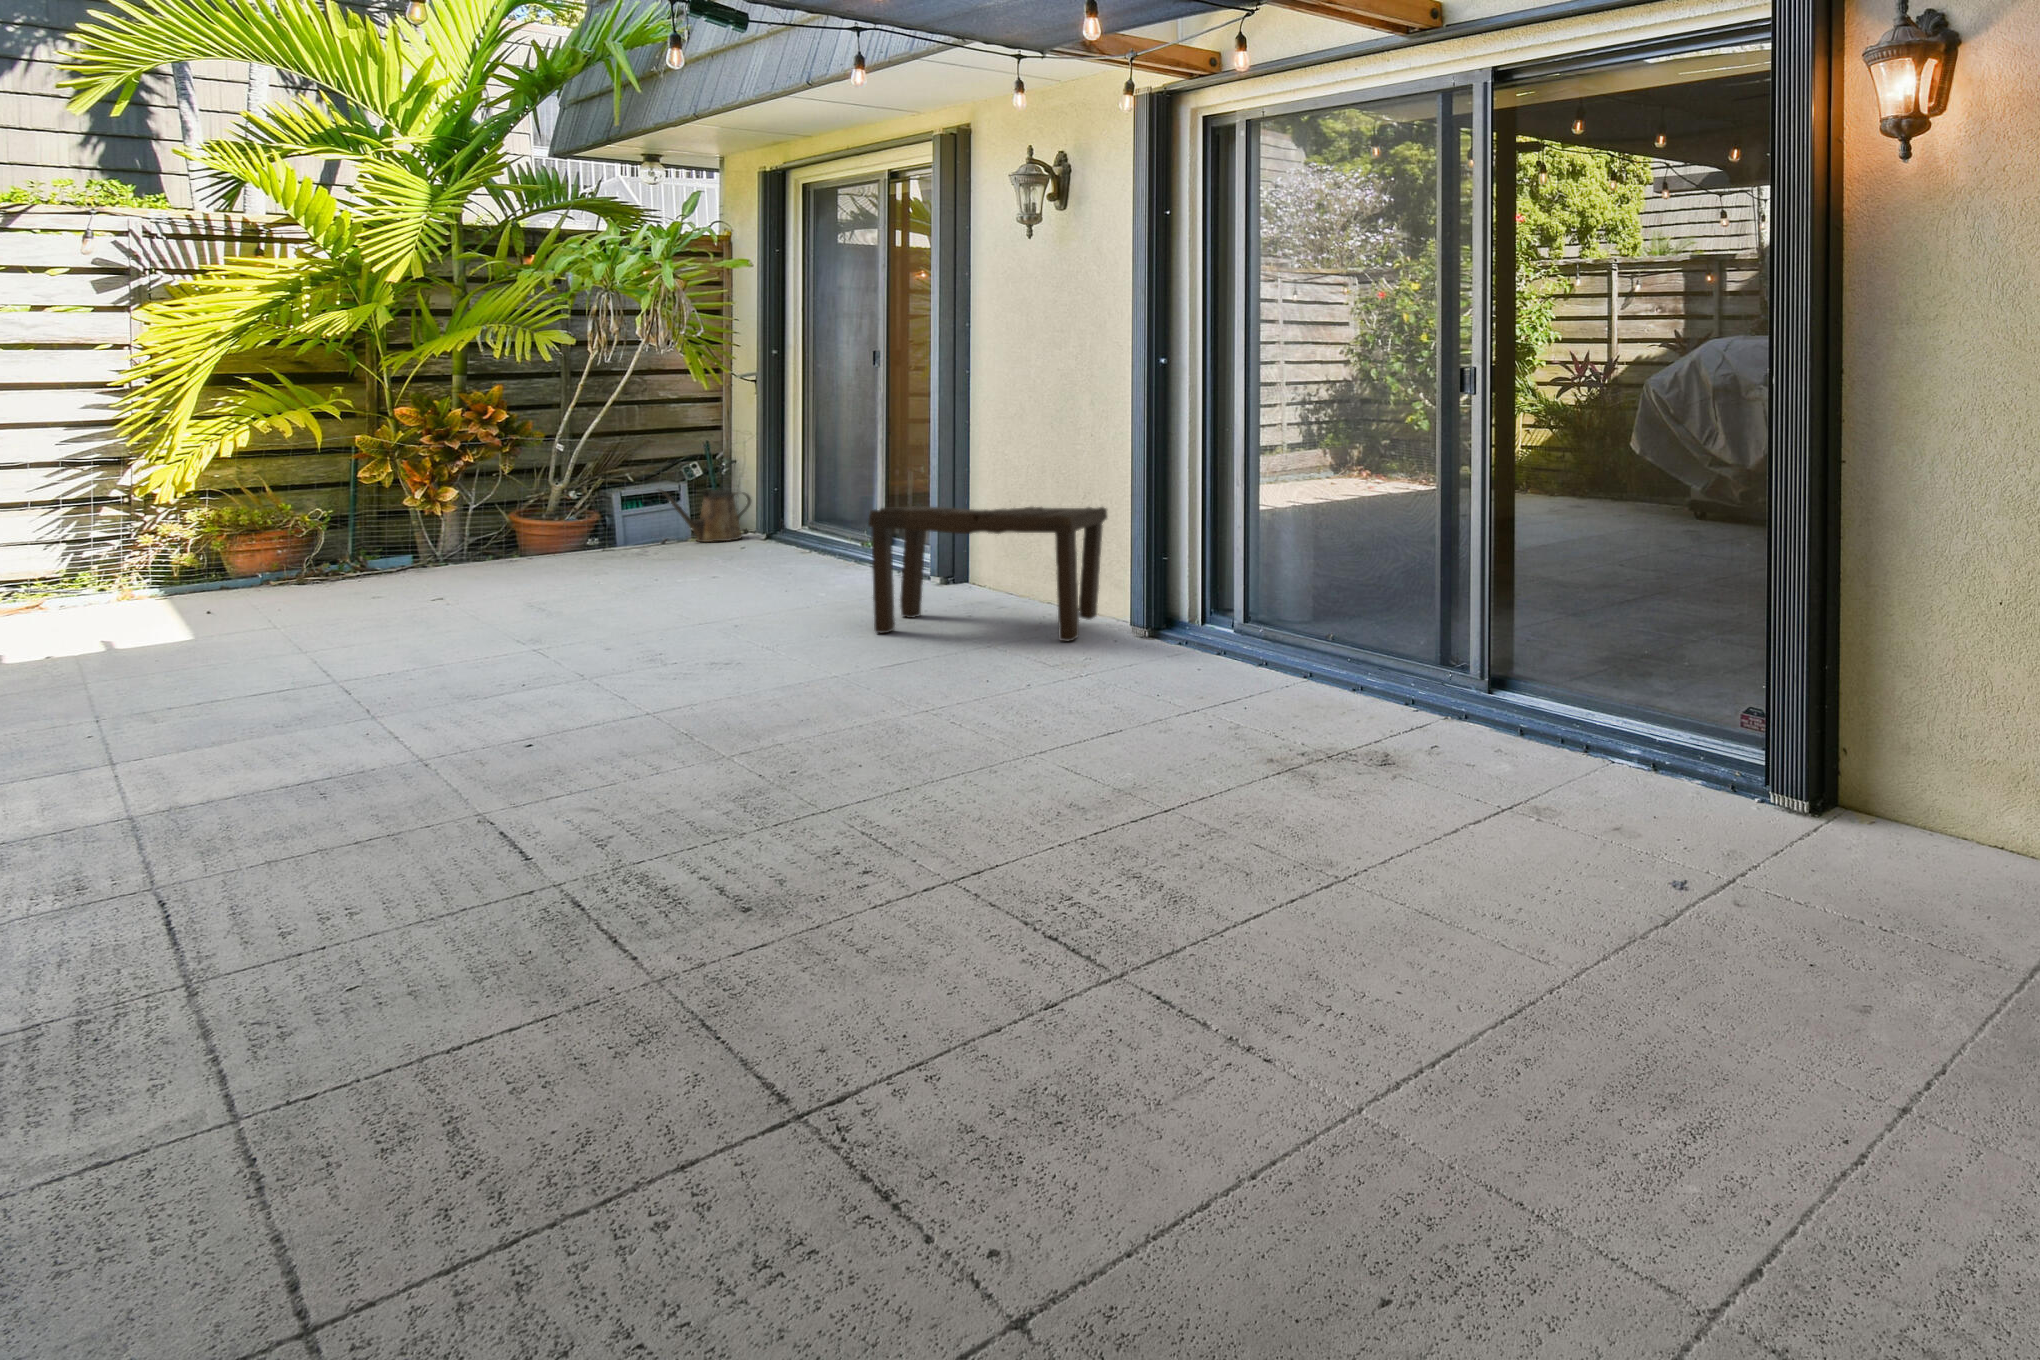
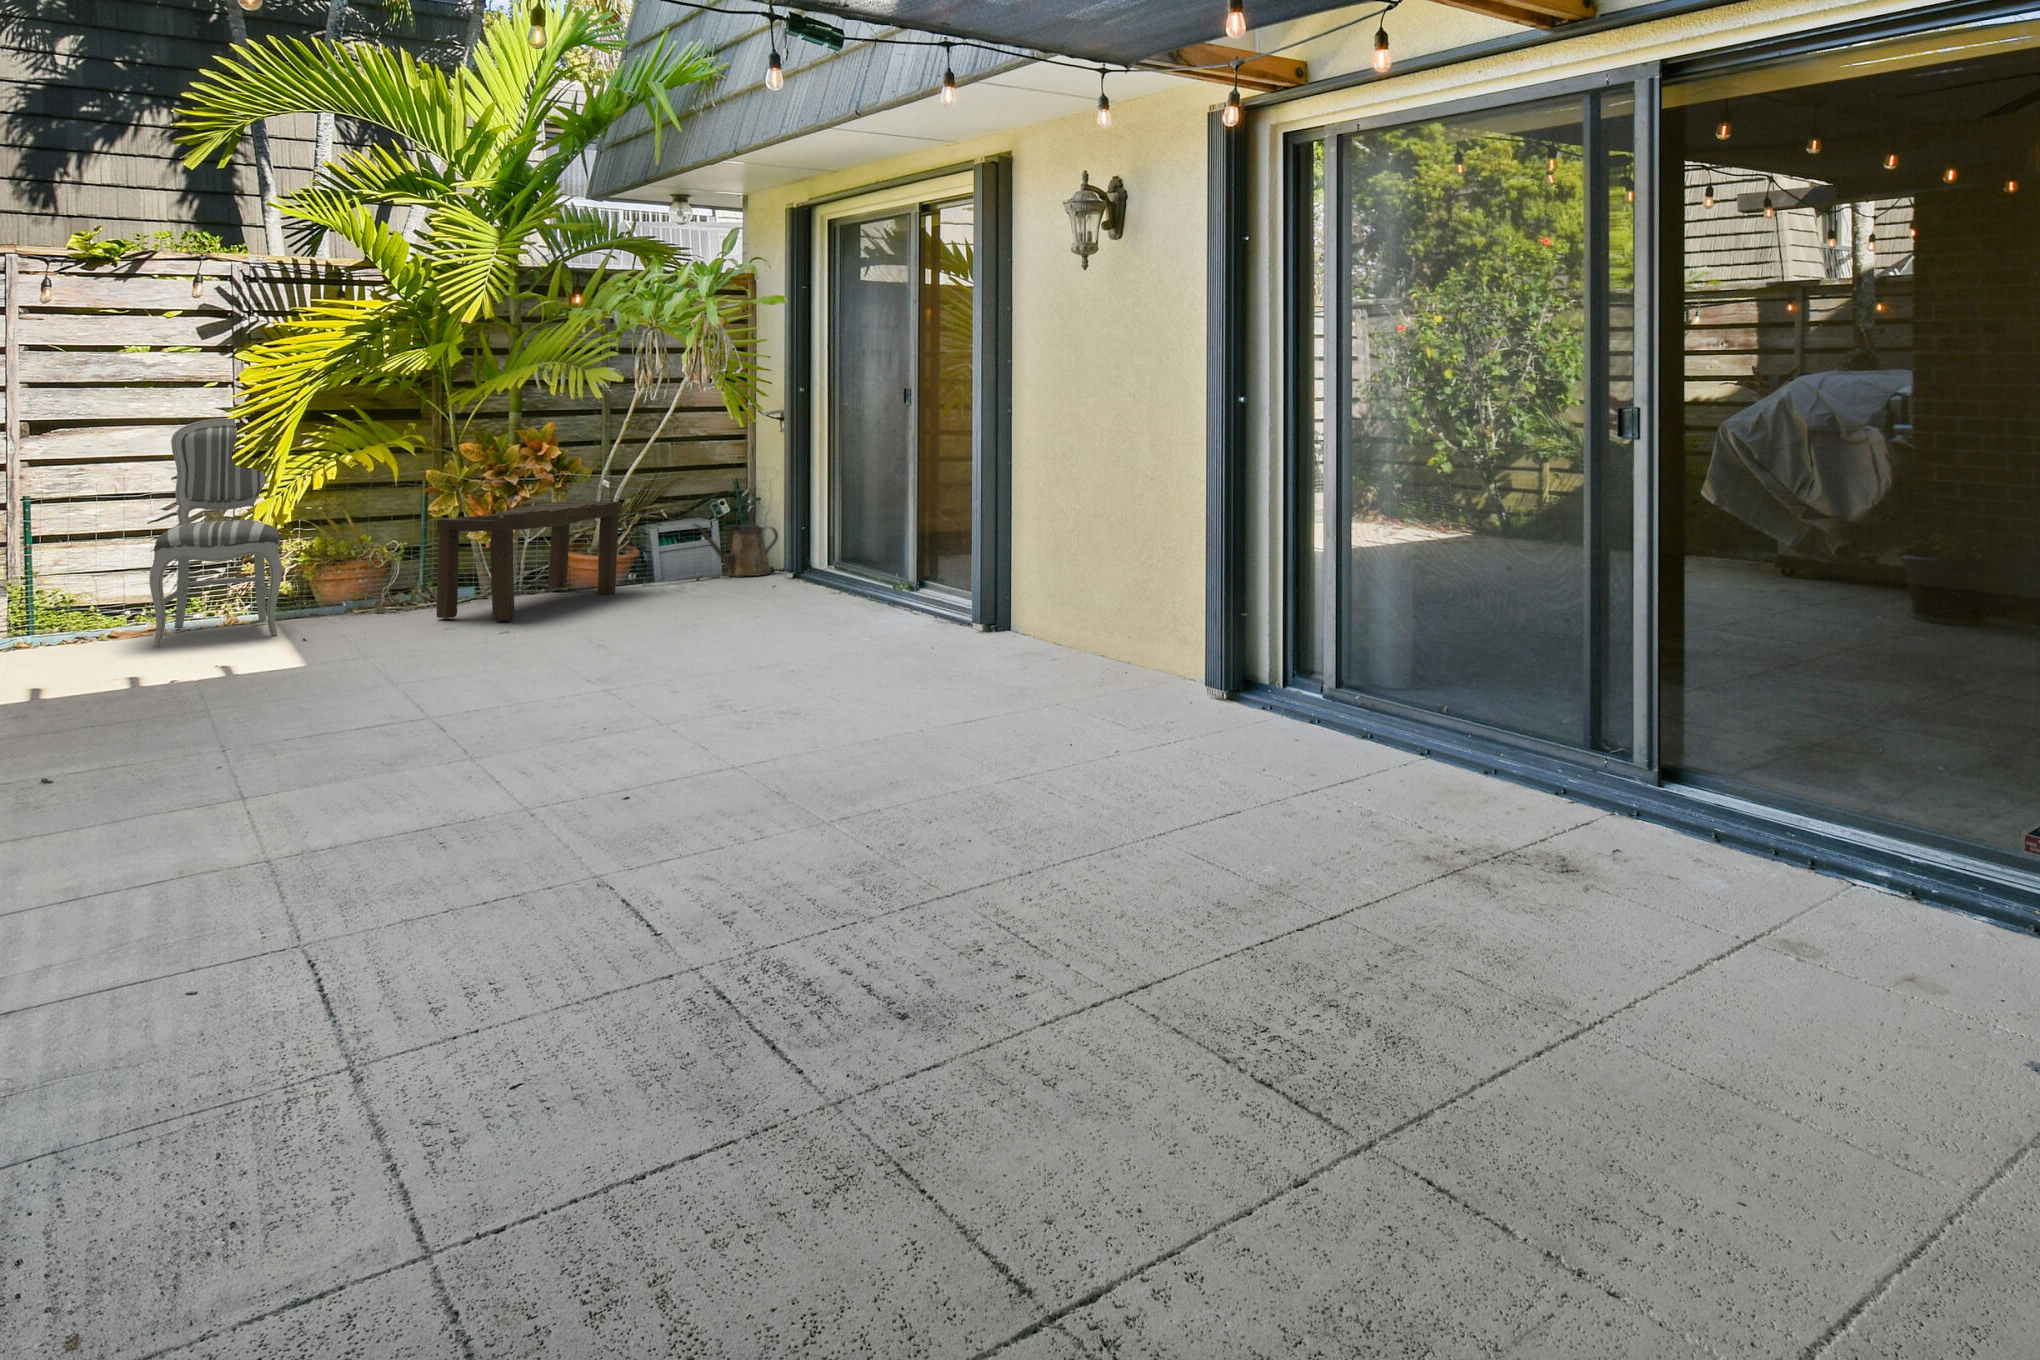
dining chair: none [29,380,186,618] -> present [149,418,282,646]
bench: present [868,505,1107,641] -> present [436,501,622,621]

